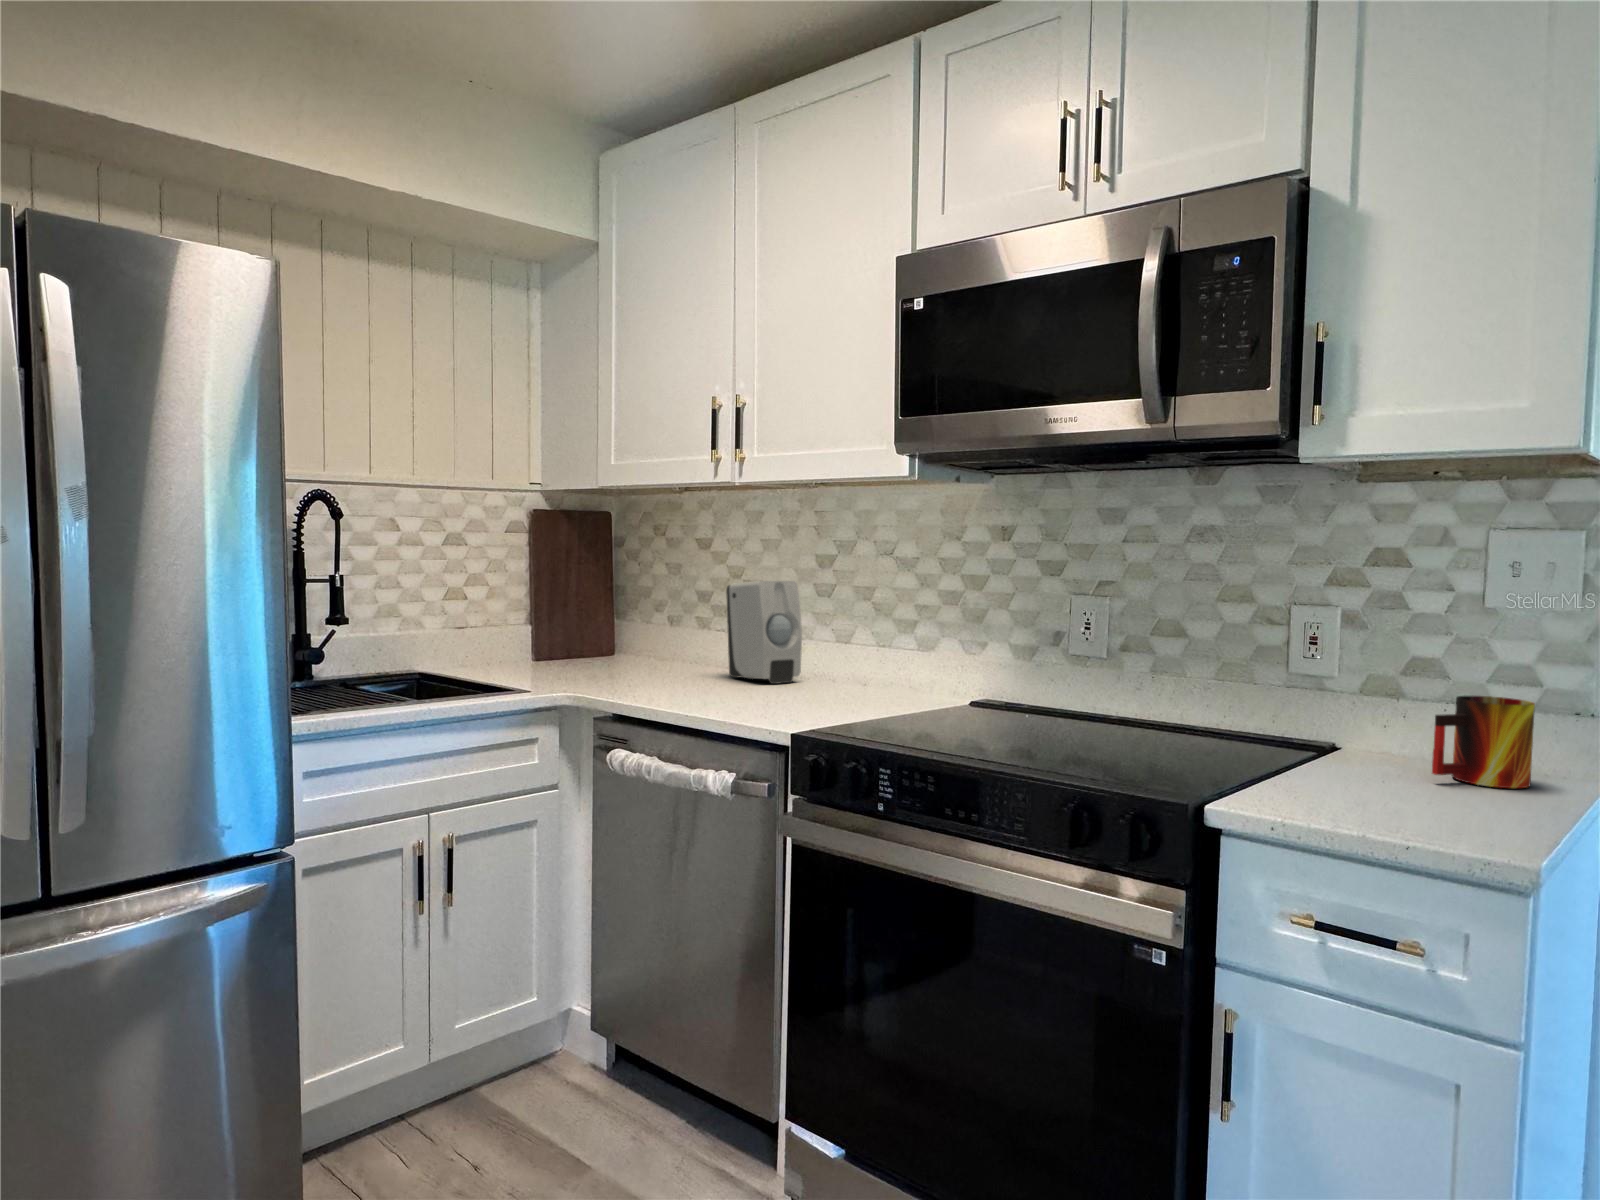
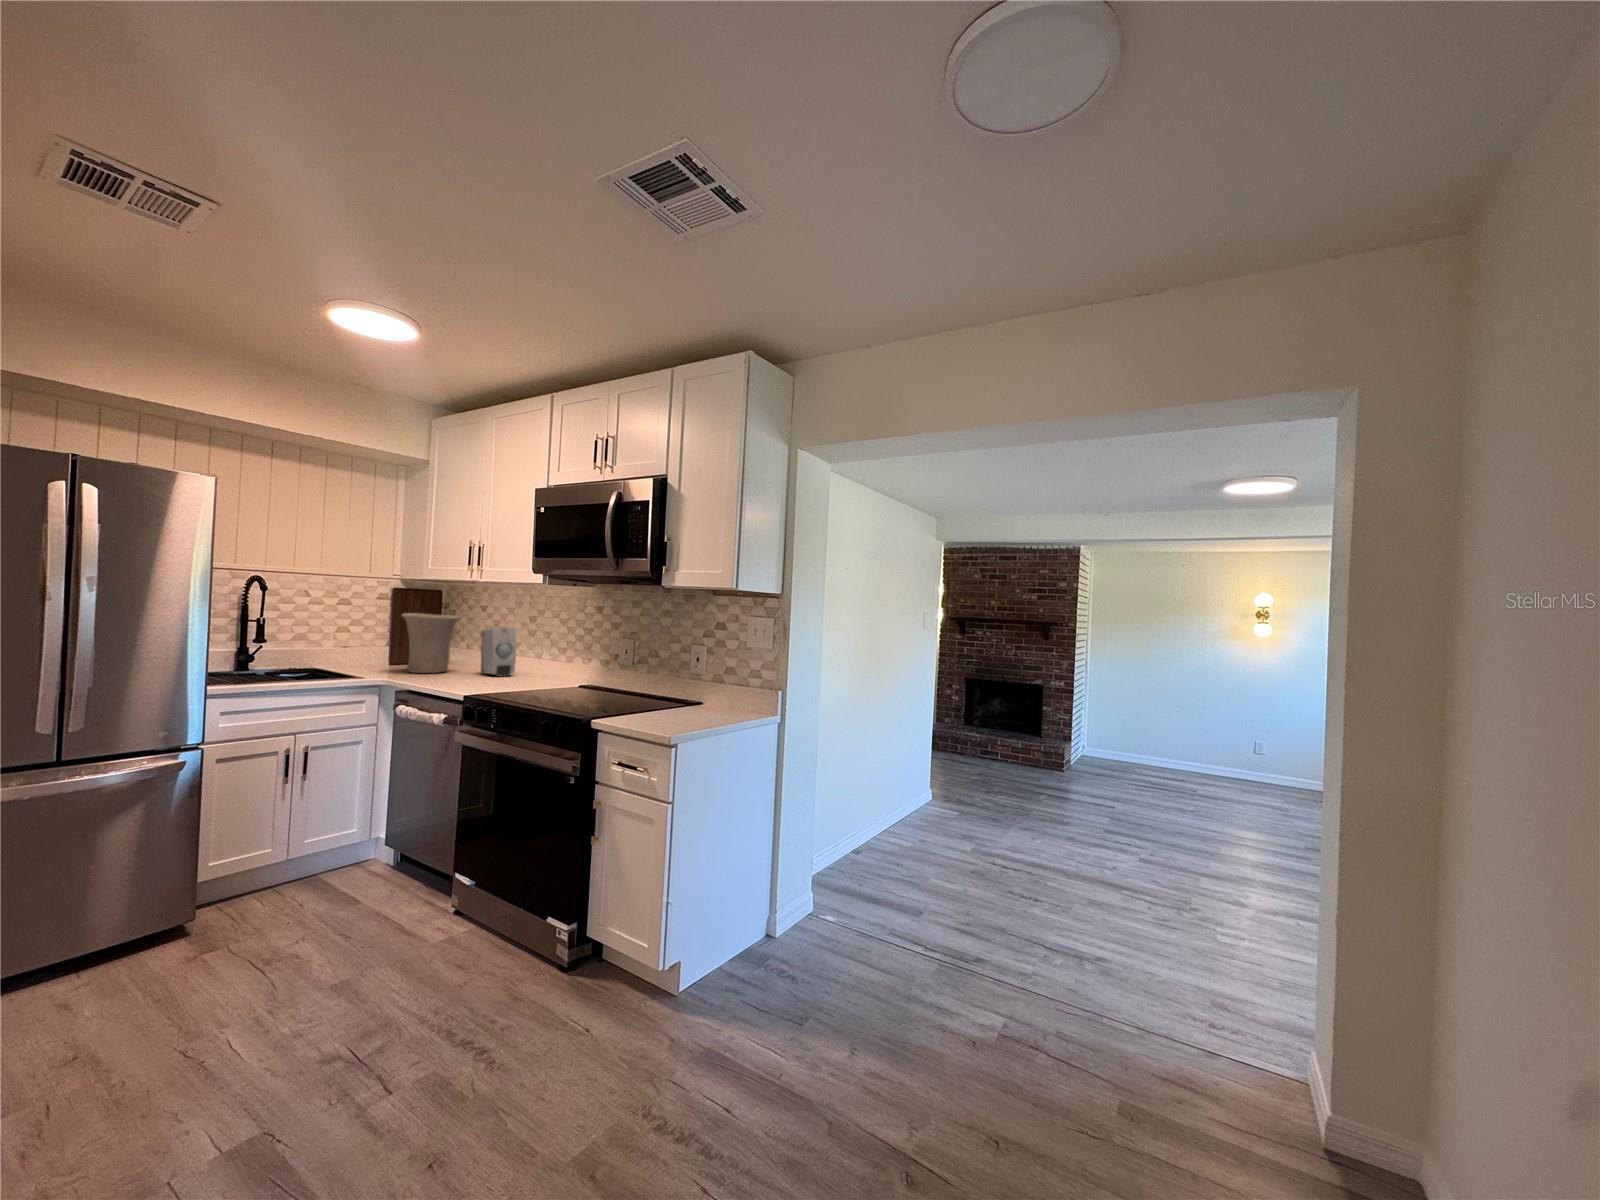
vase: none [576,557,684,679] -> present [402,613,461,673]
mug: present [1432,696,1535,788] -> none [701,679,740,713]

